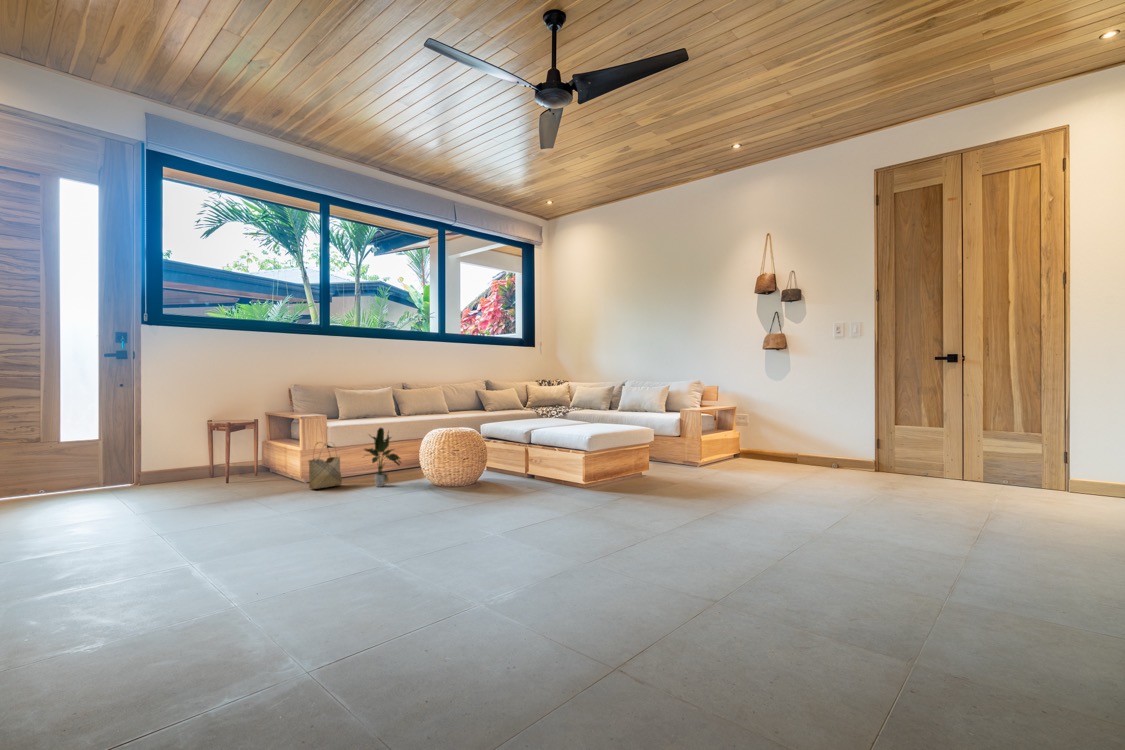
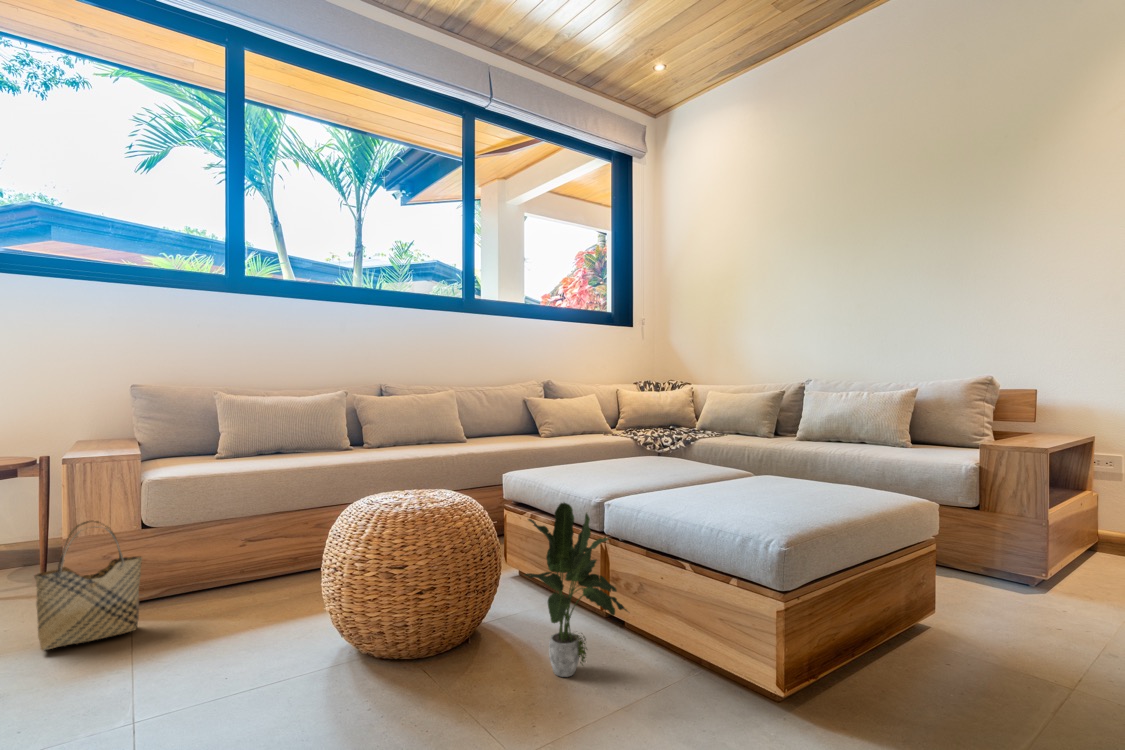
potted plant: present [364,428,401,487] -> present [525,503,627,677]

